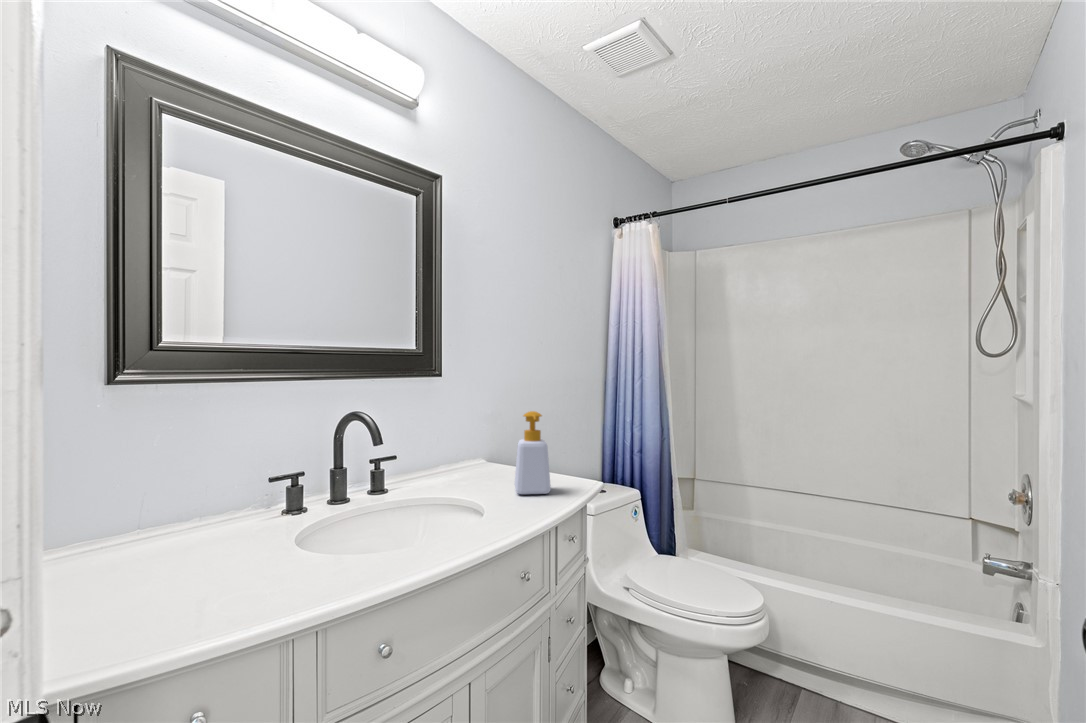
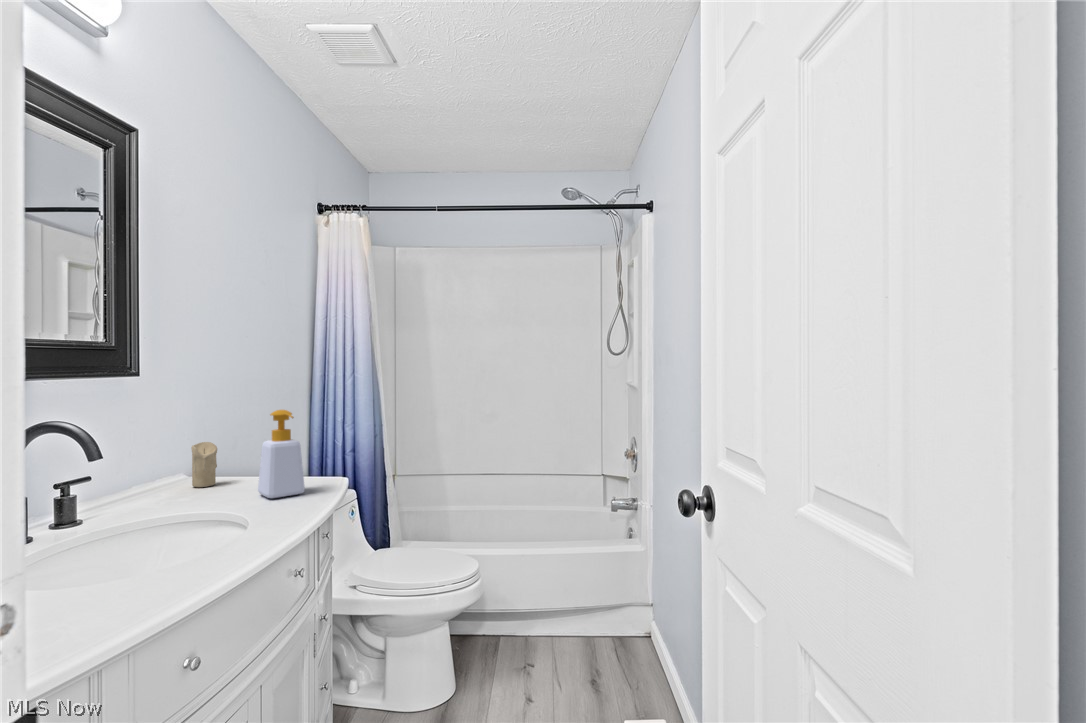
candle: none [479,435,498,474] -> present [191,442,217,487]

